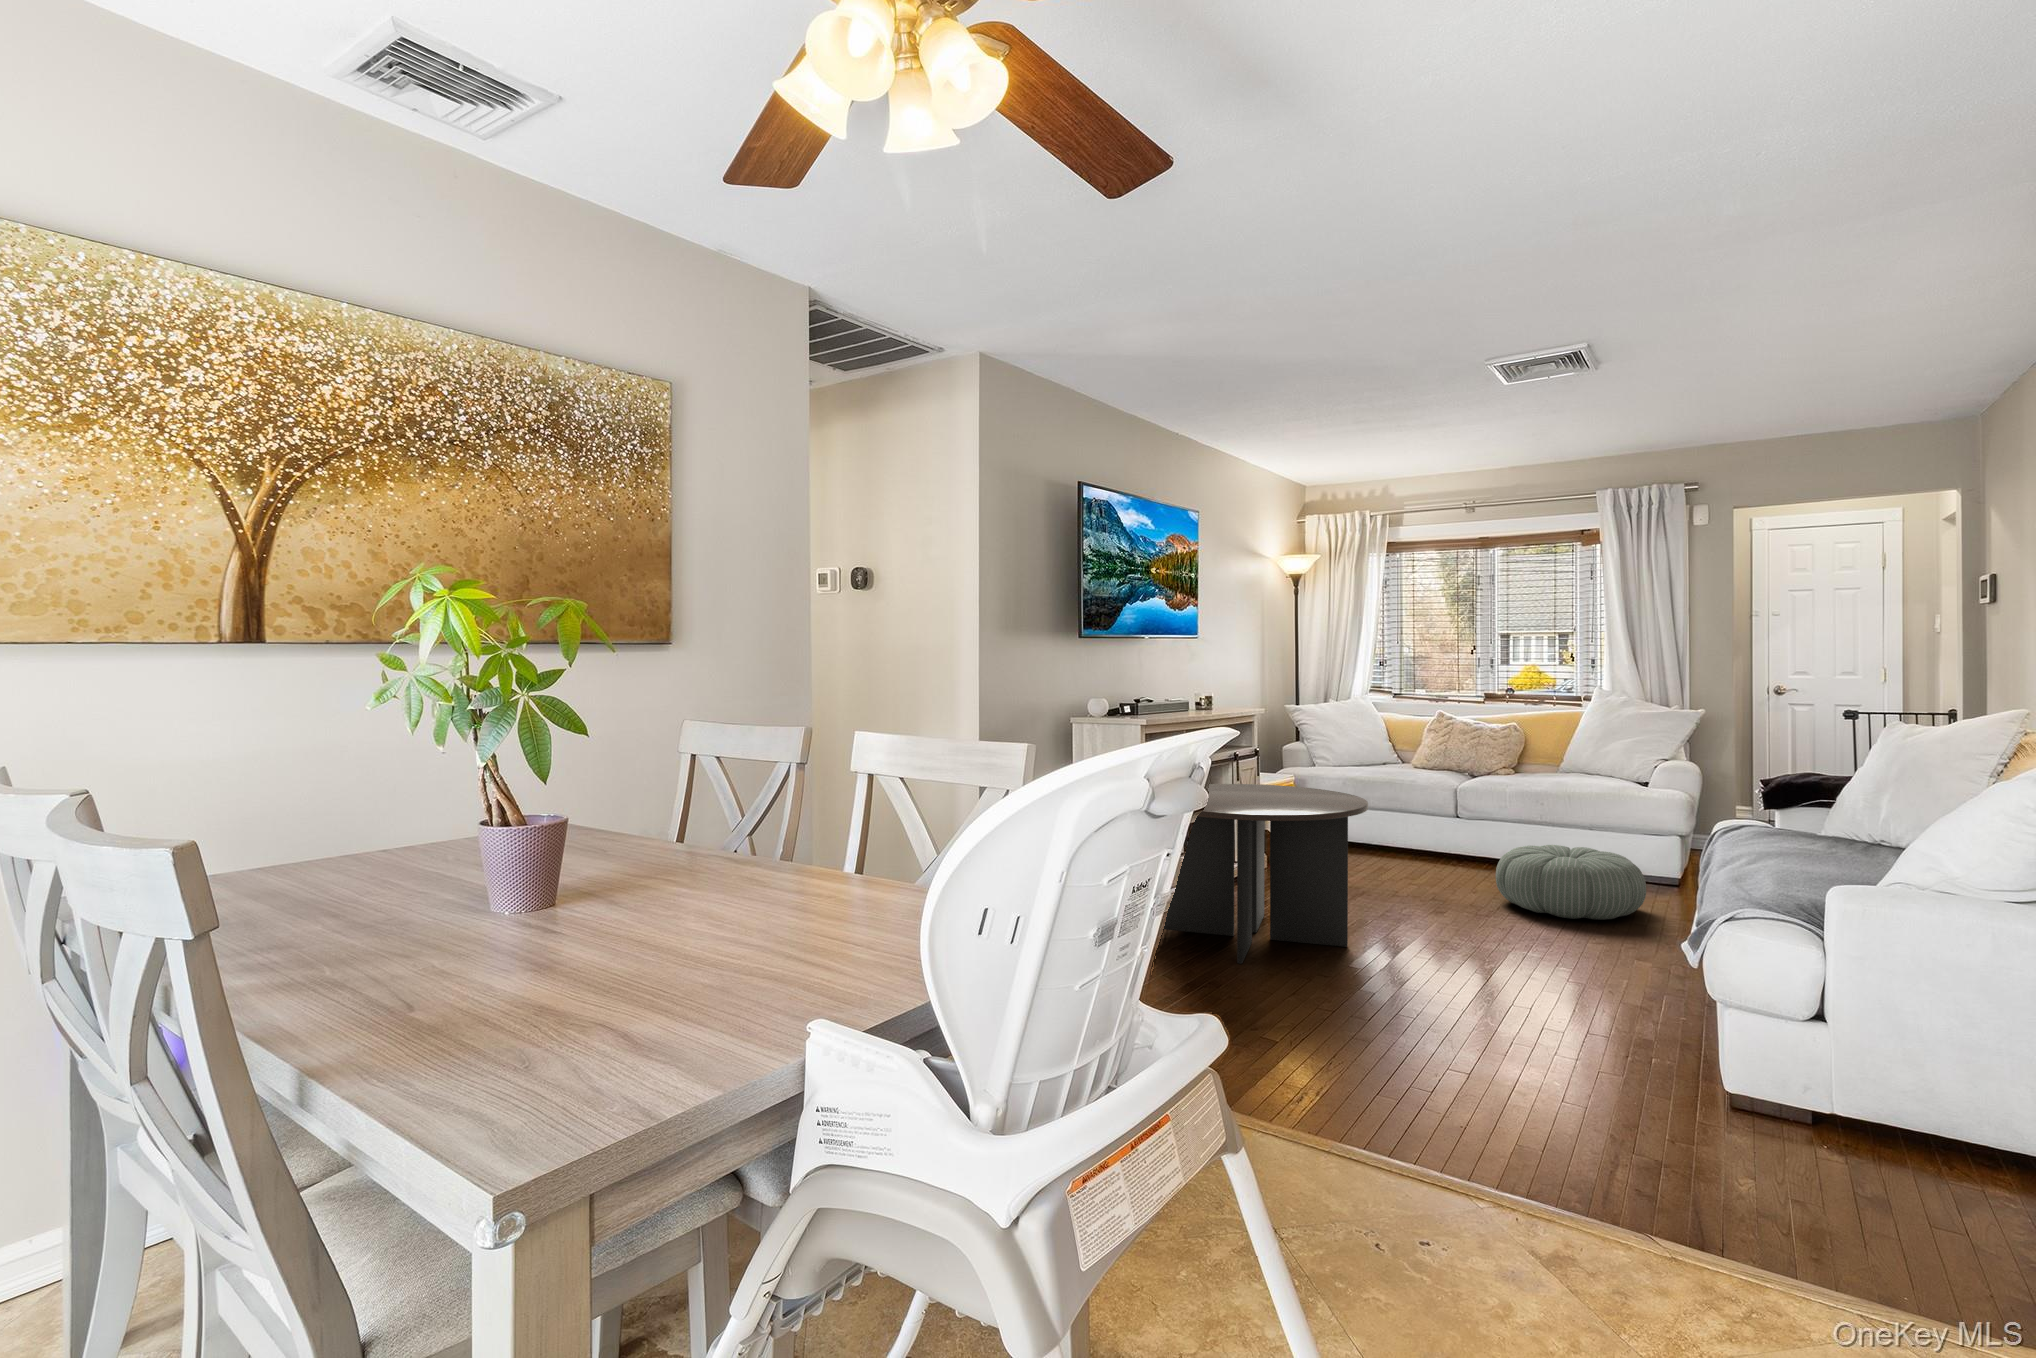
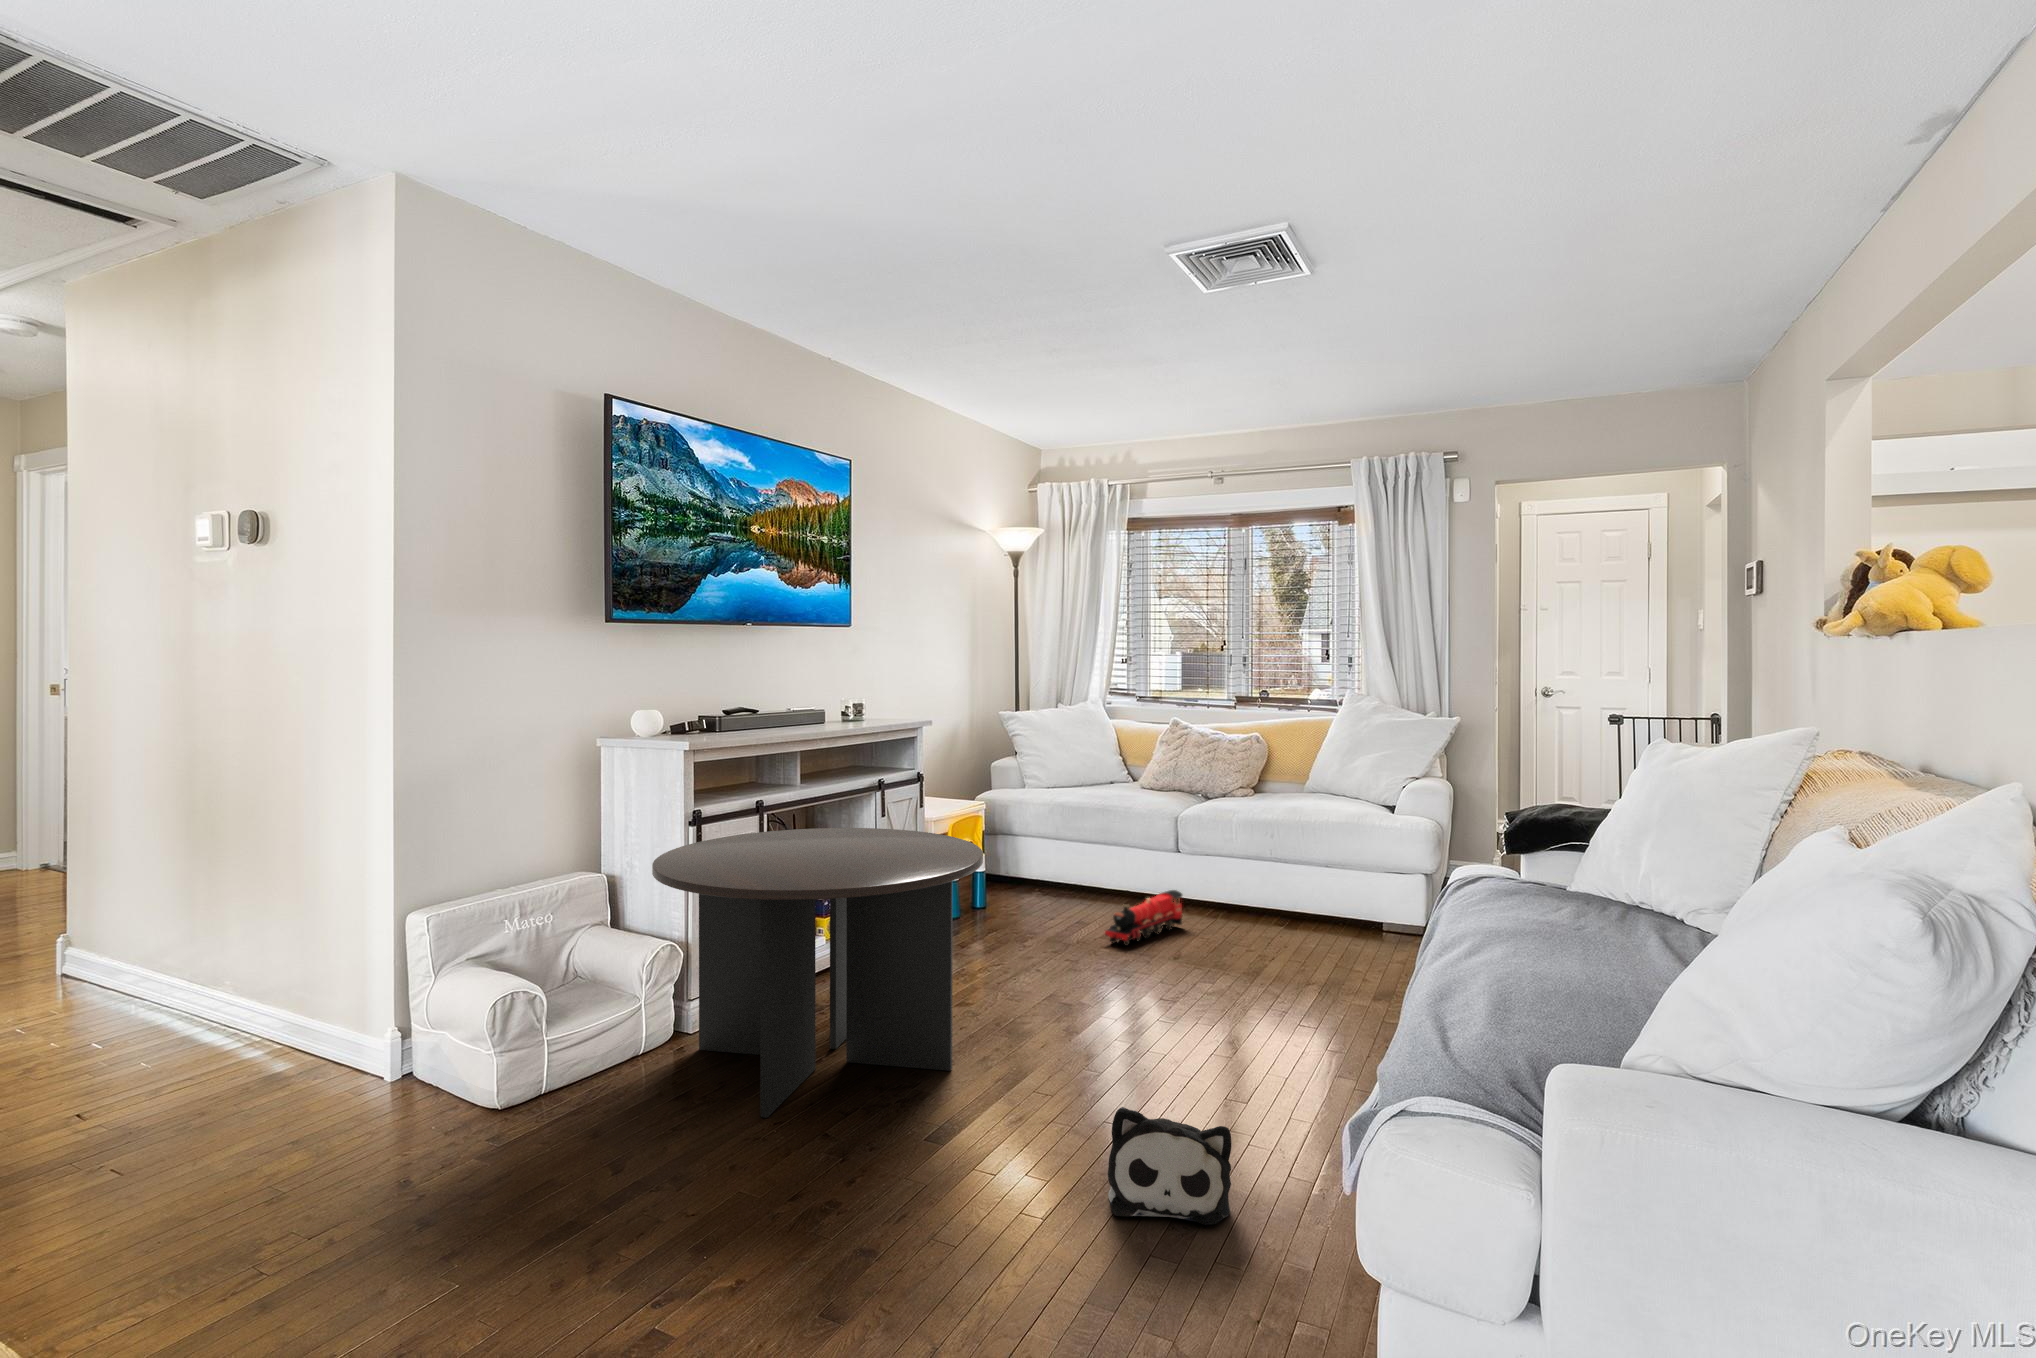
toy train: none [1411,844,1469,884] -> present [1105,890,1182,946]
pouf: present [1496,845,1646,920] -> none [1194,895,1371,999]
plush toy: none [1501,952,1591,1024] -> present [1108,1107,1232,1225]

